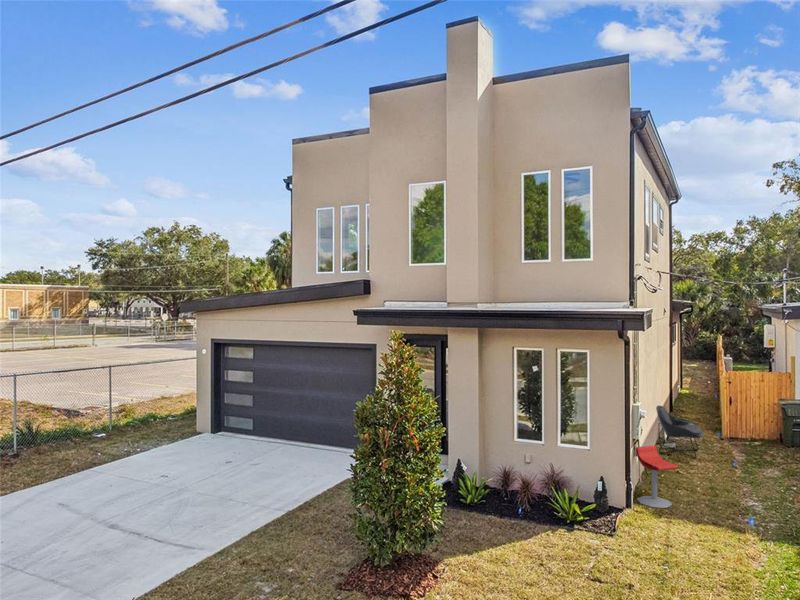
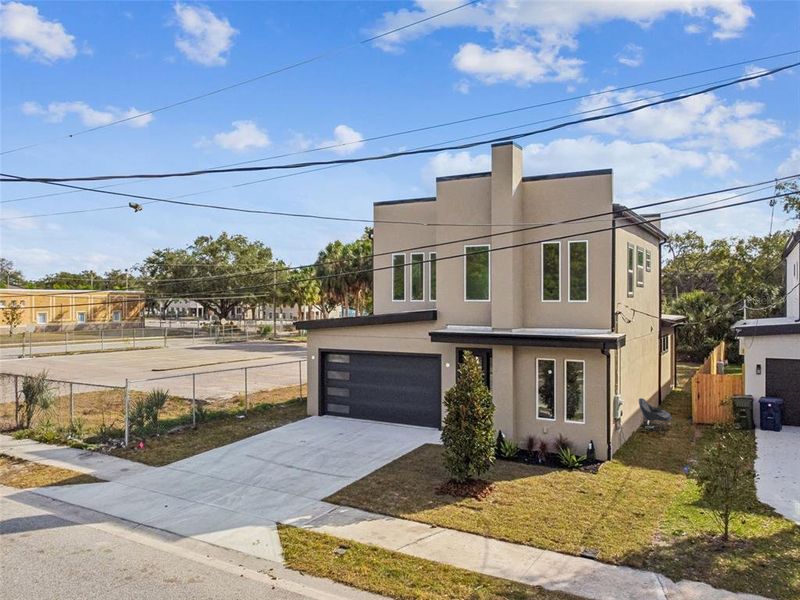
stool: present [636,446,678,508] -> none [616,423,642,462]

